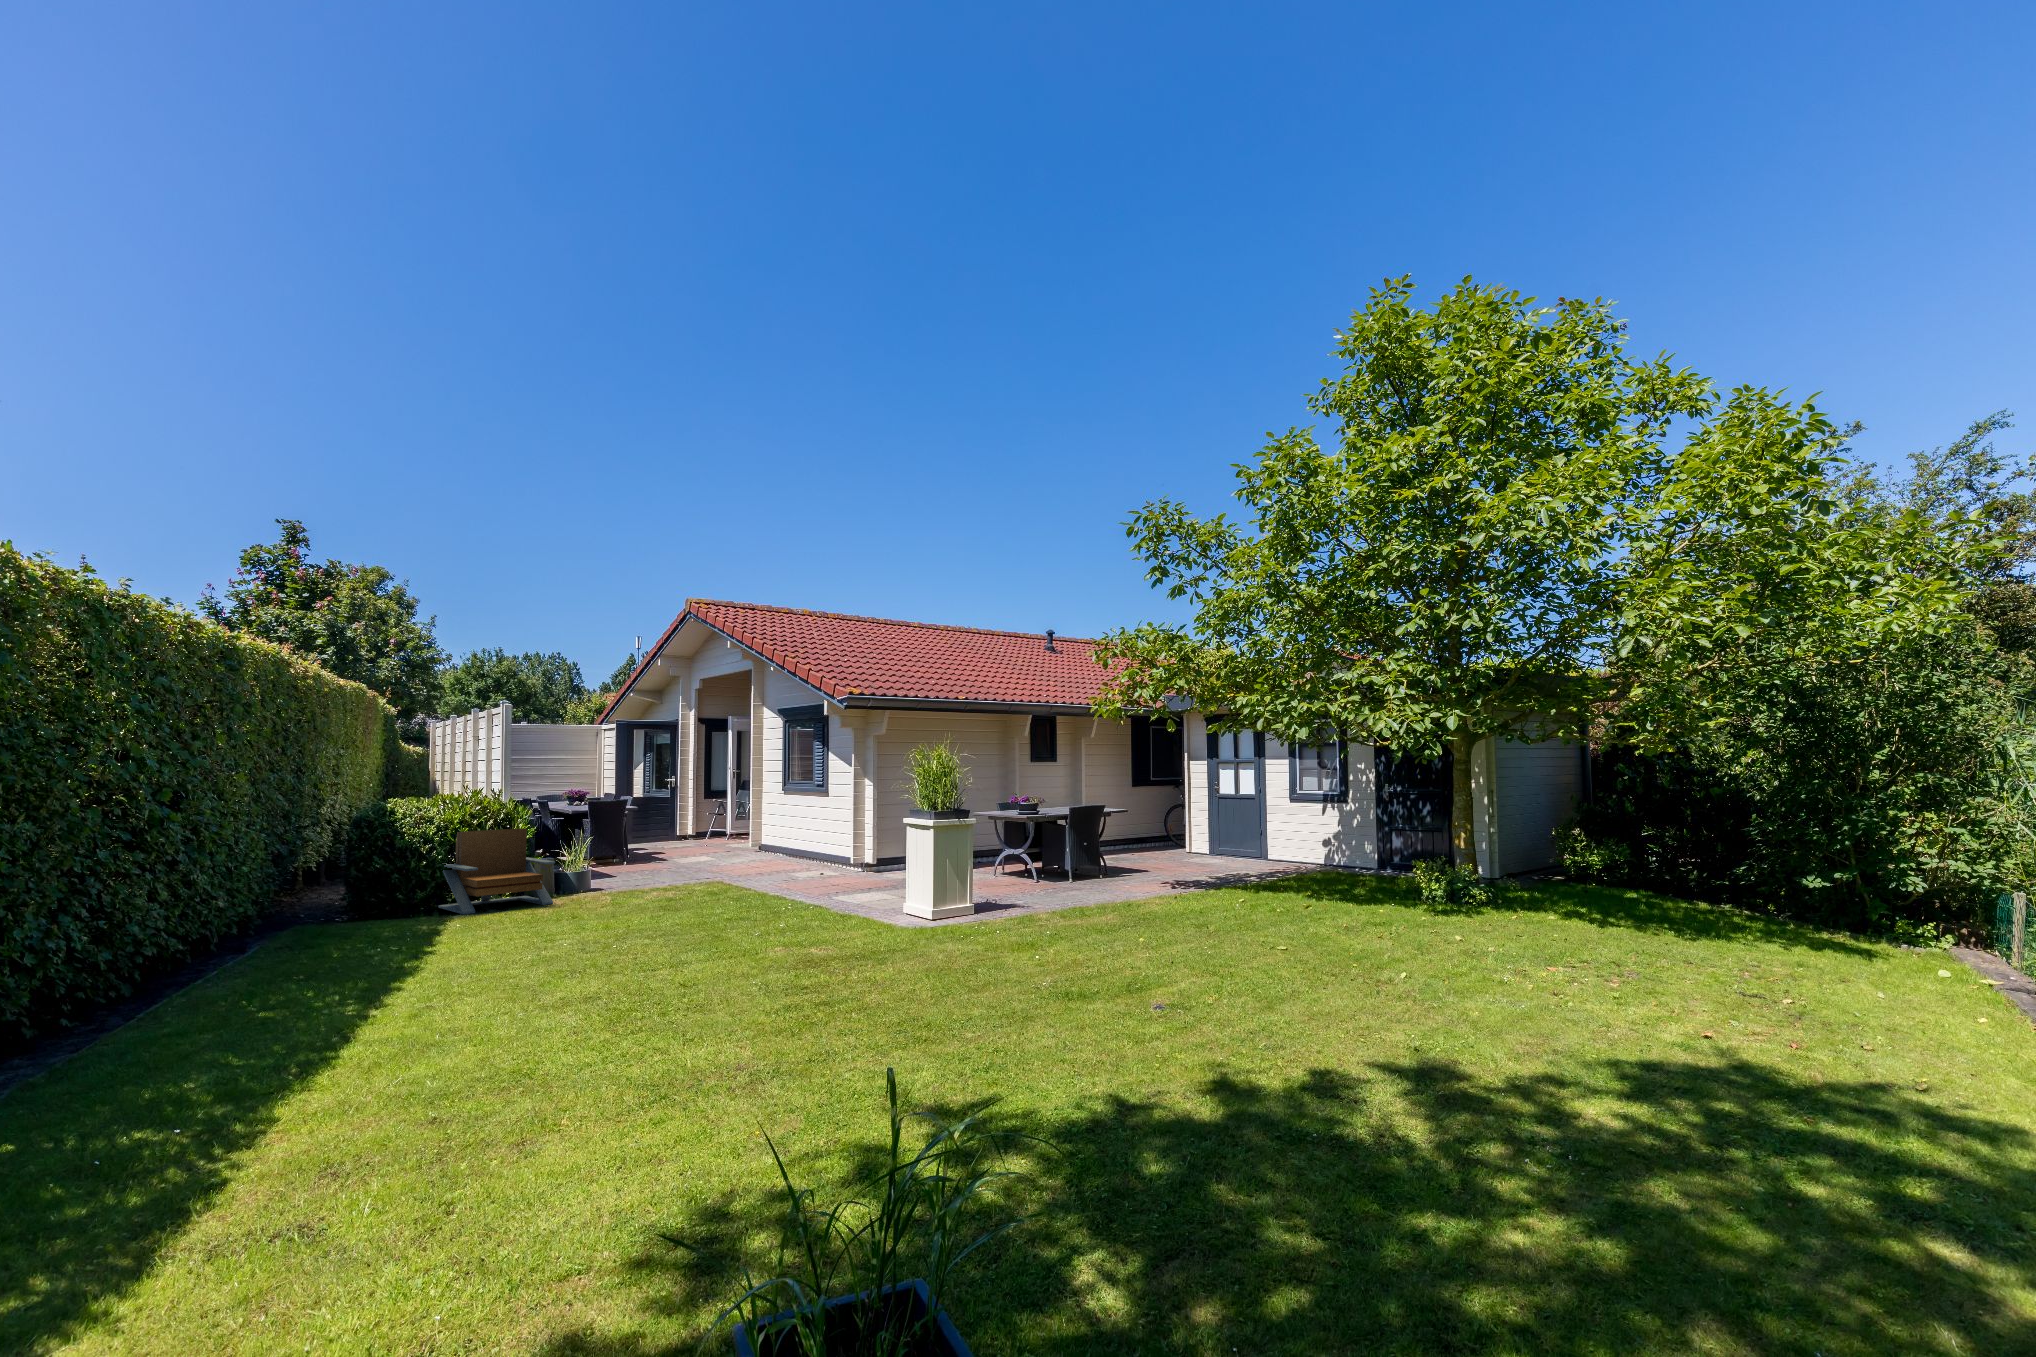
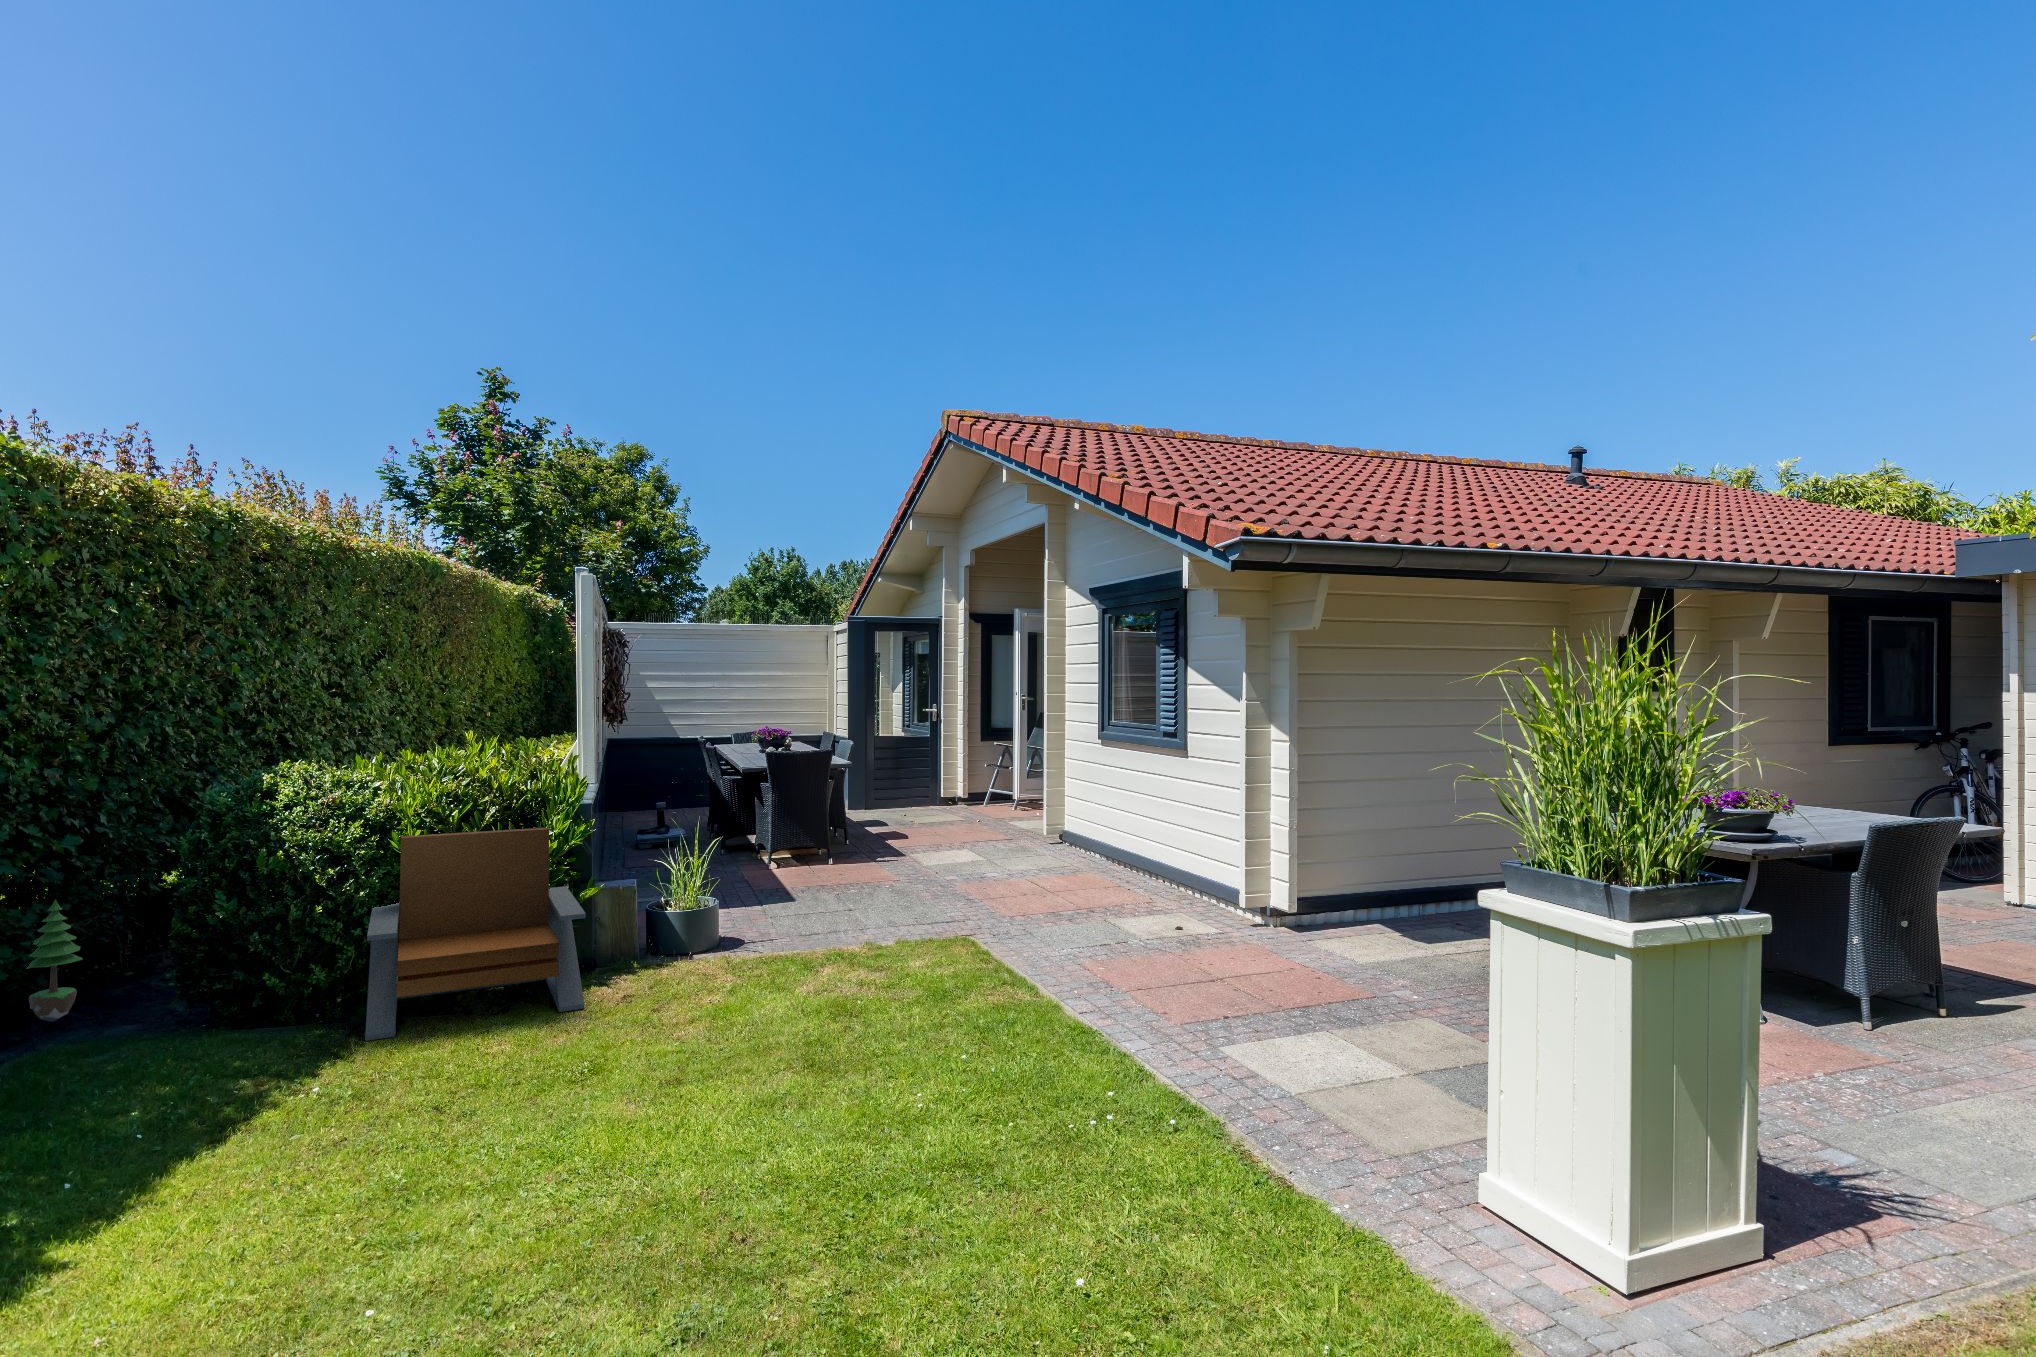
potted tree: none [276,863,302,921] -> present [26,900,82,1022]

